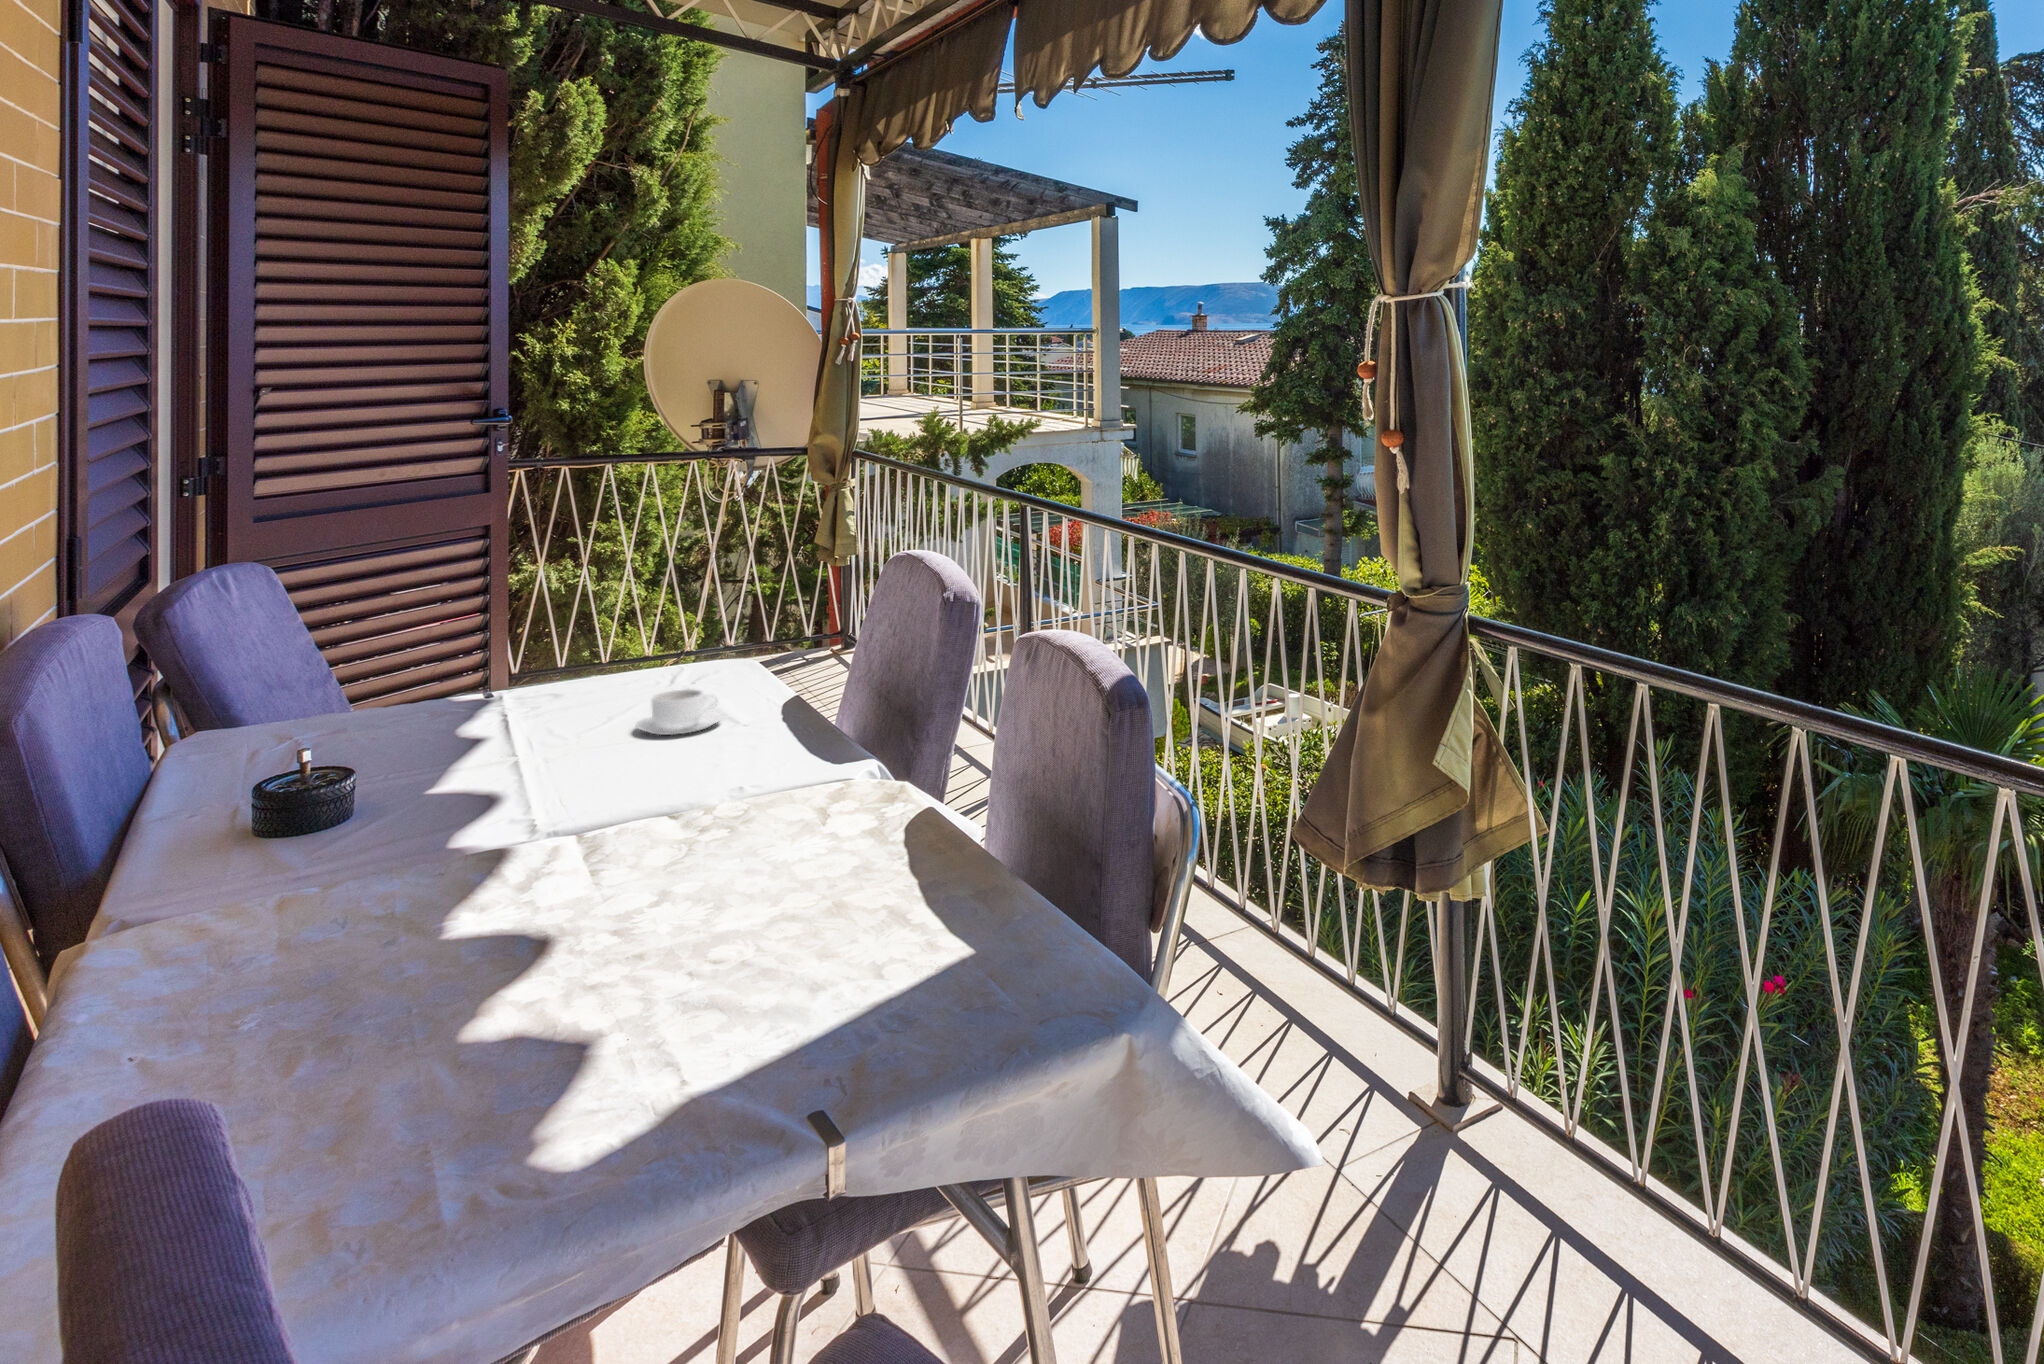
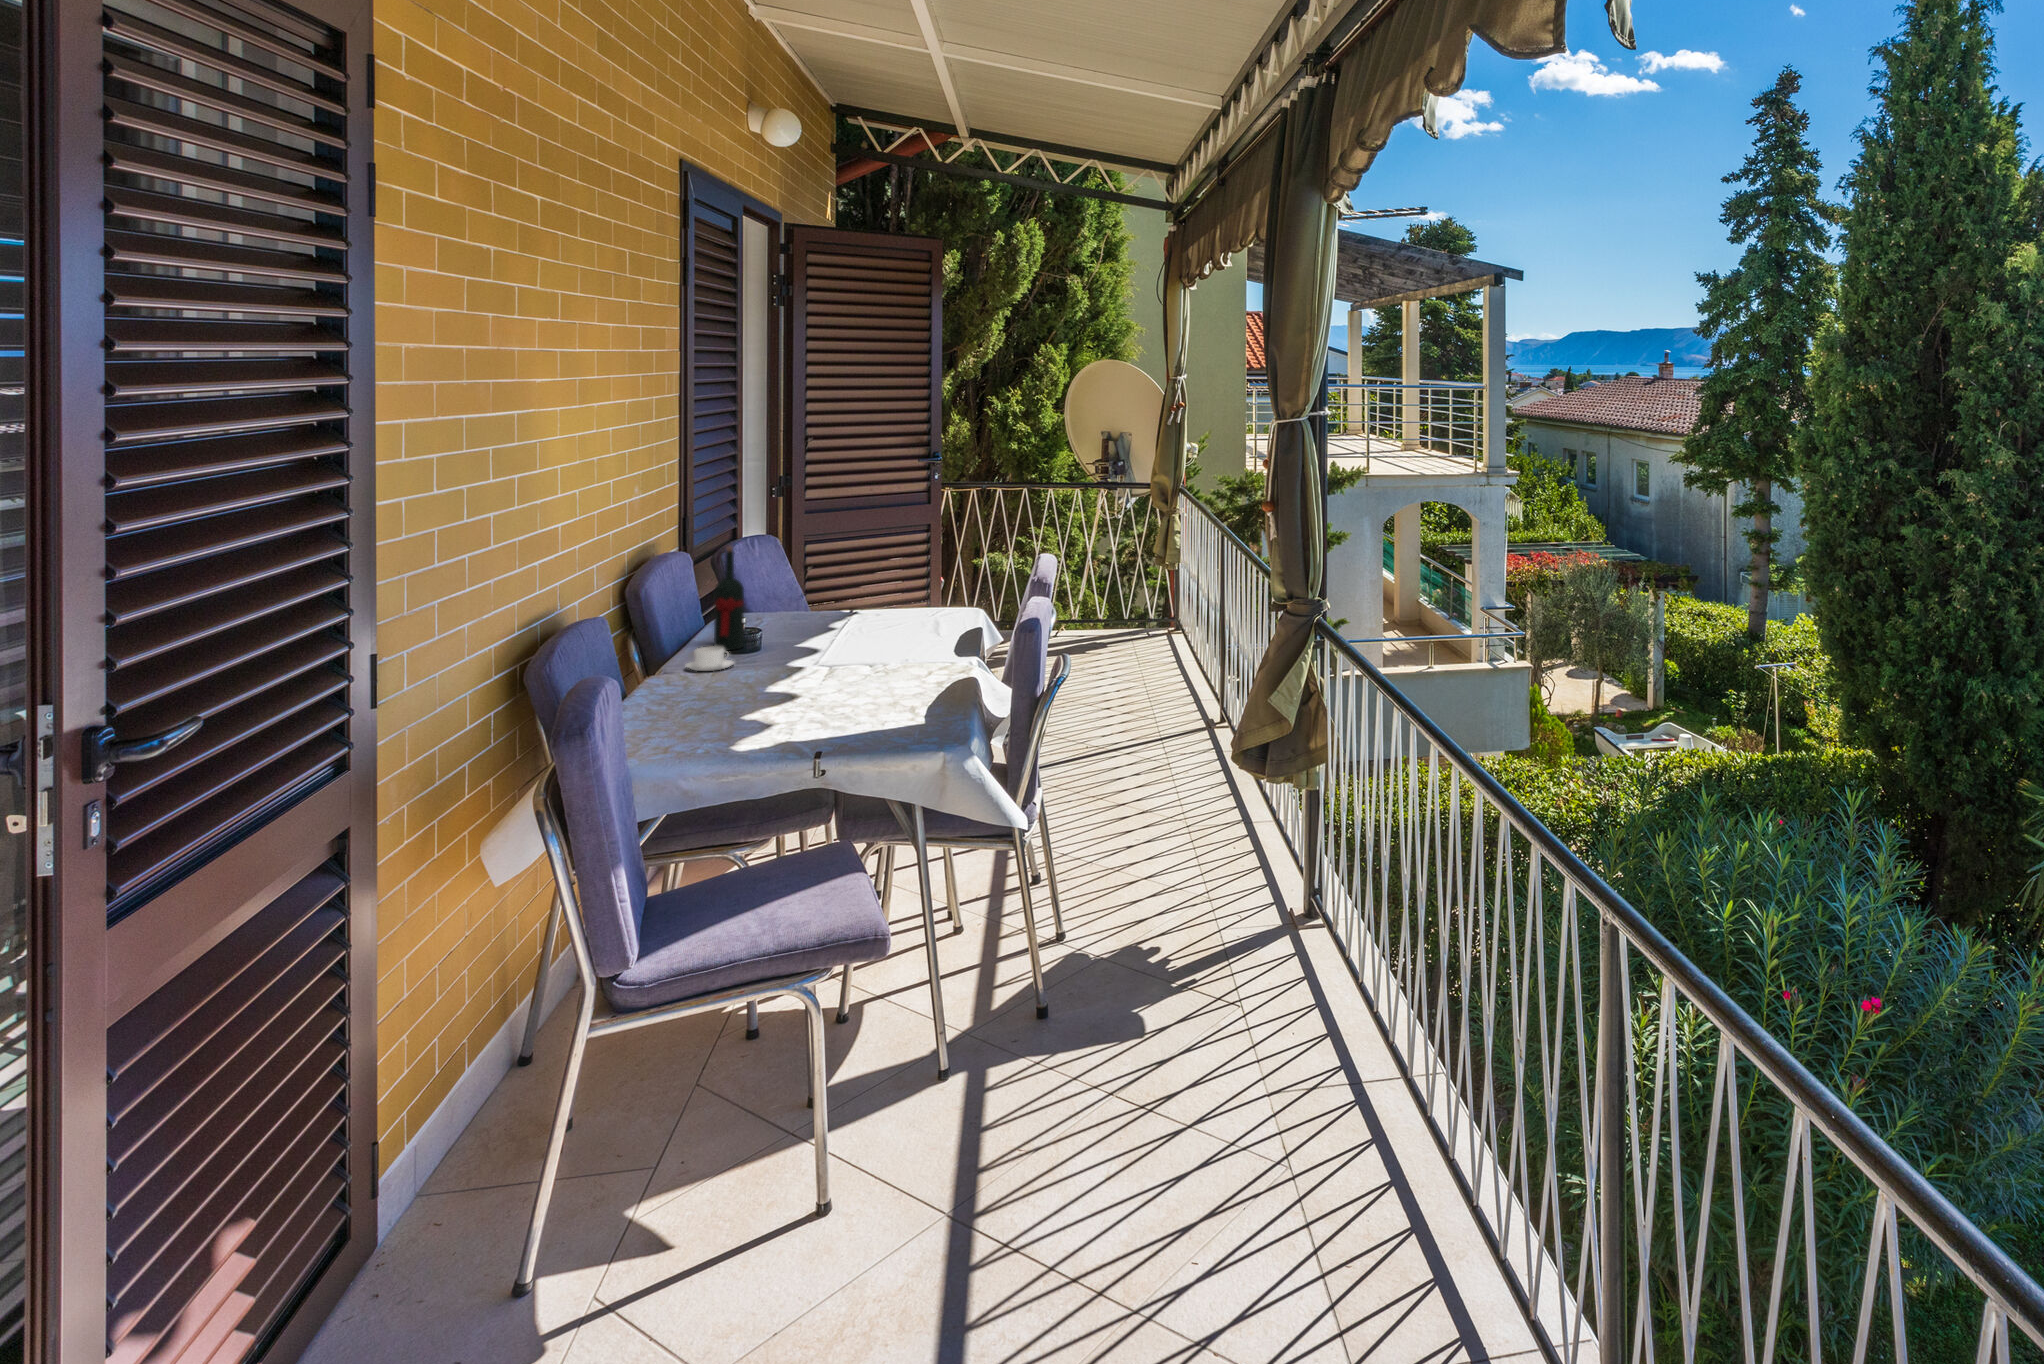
wine bottle: none [610,519,663,699] -> present [714,546,744,650]

